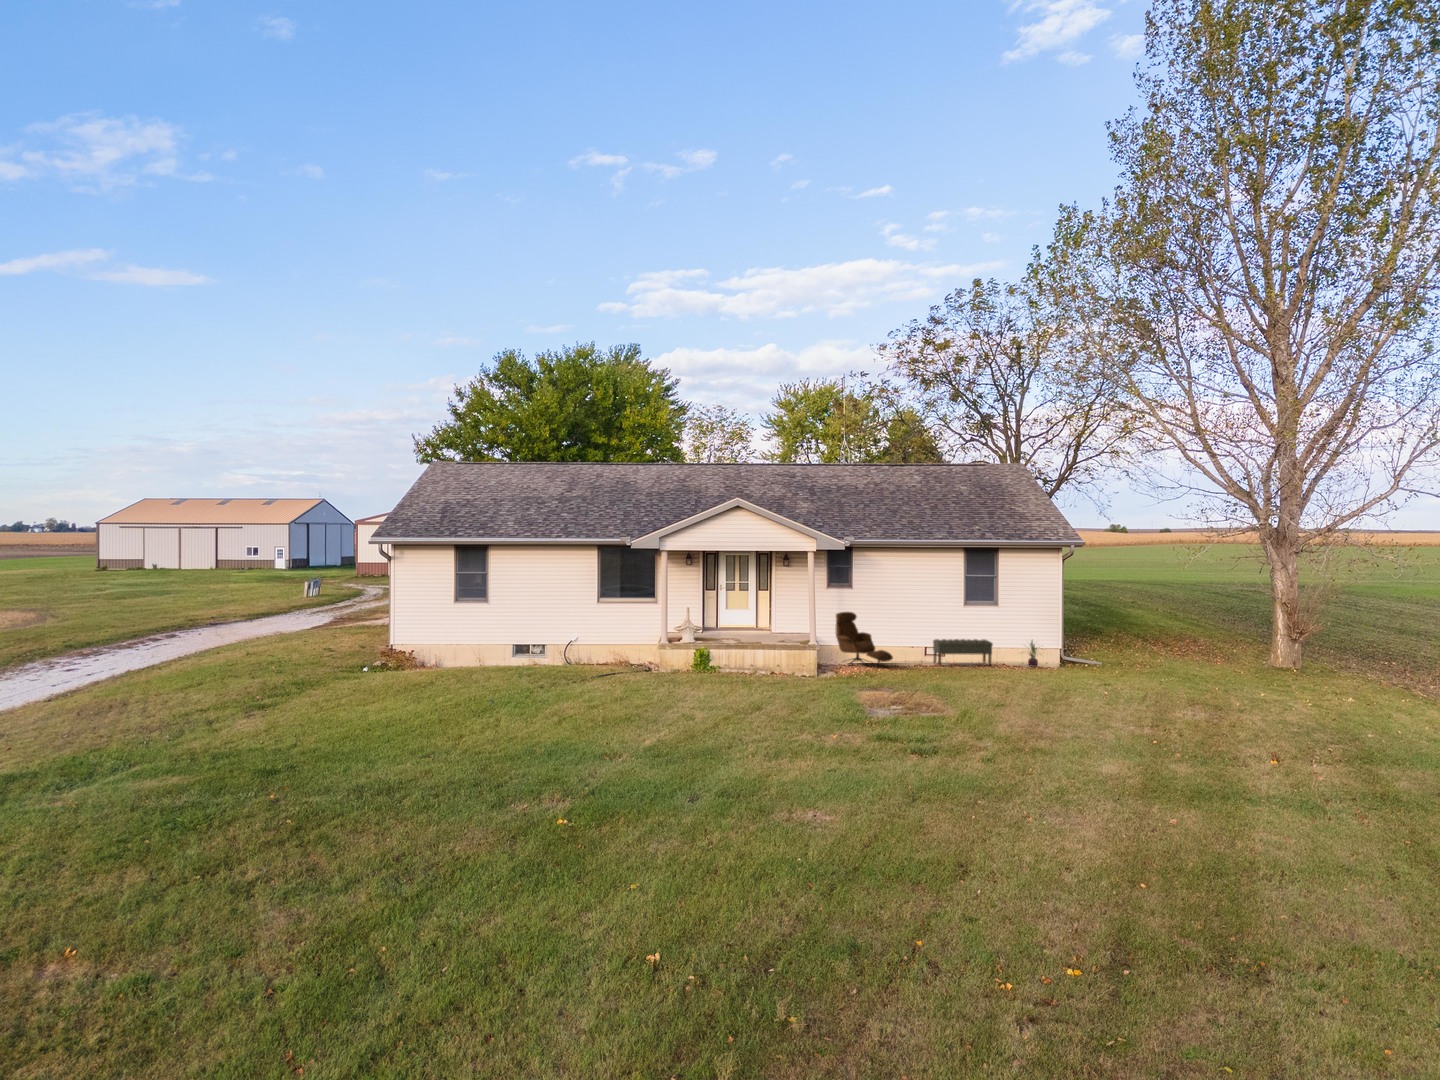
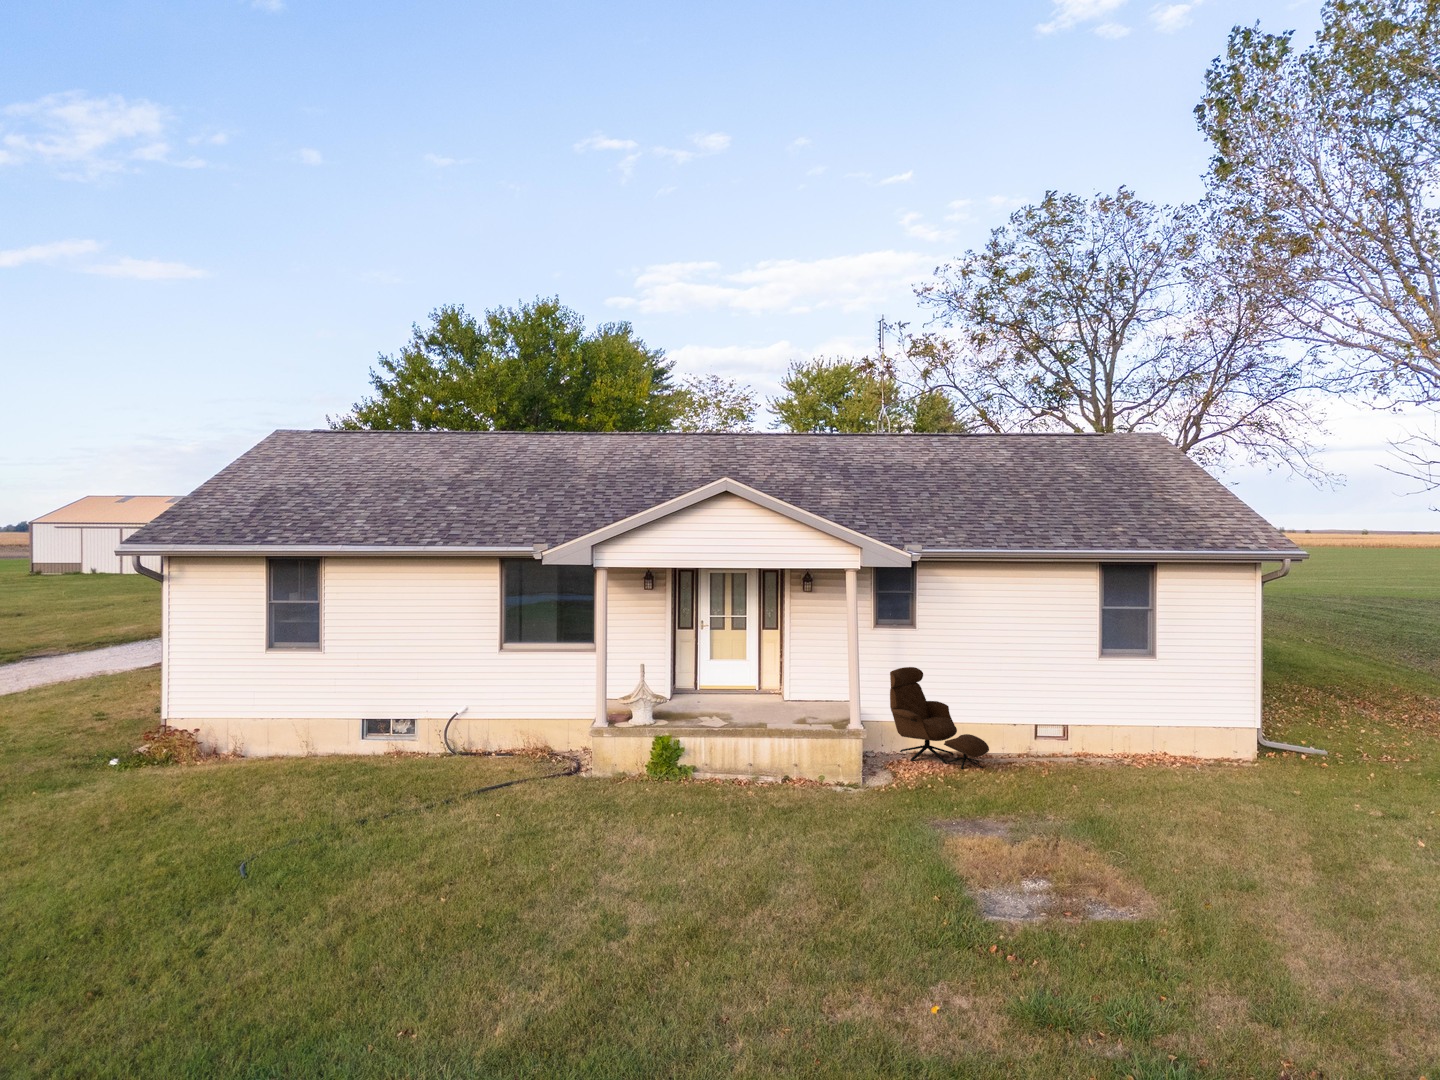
bench: present [933,639,993,666] -> none [1050,713,1155,761]
decorative plant: present [1028,641,1038,667] -> none [1197,715,1245,762]

